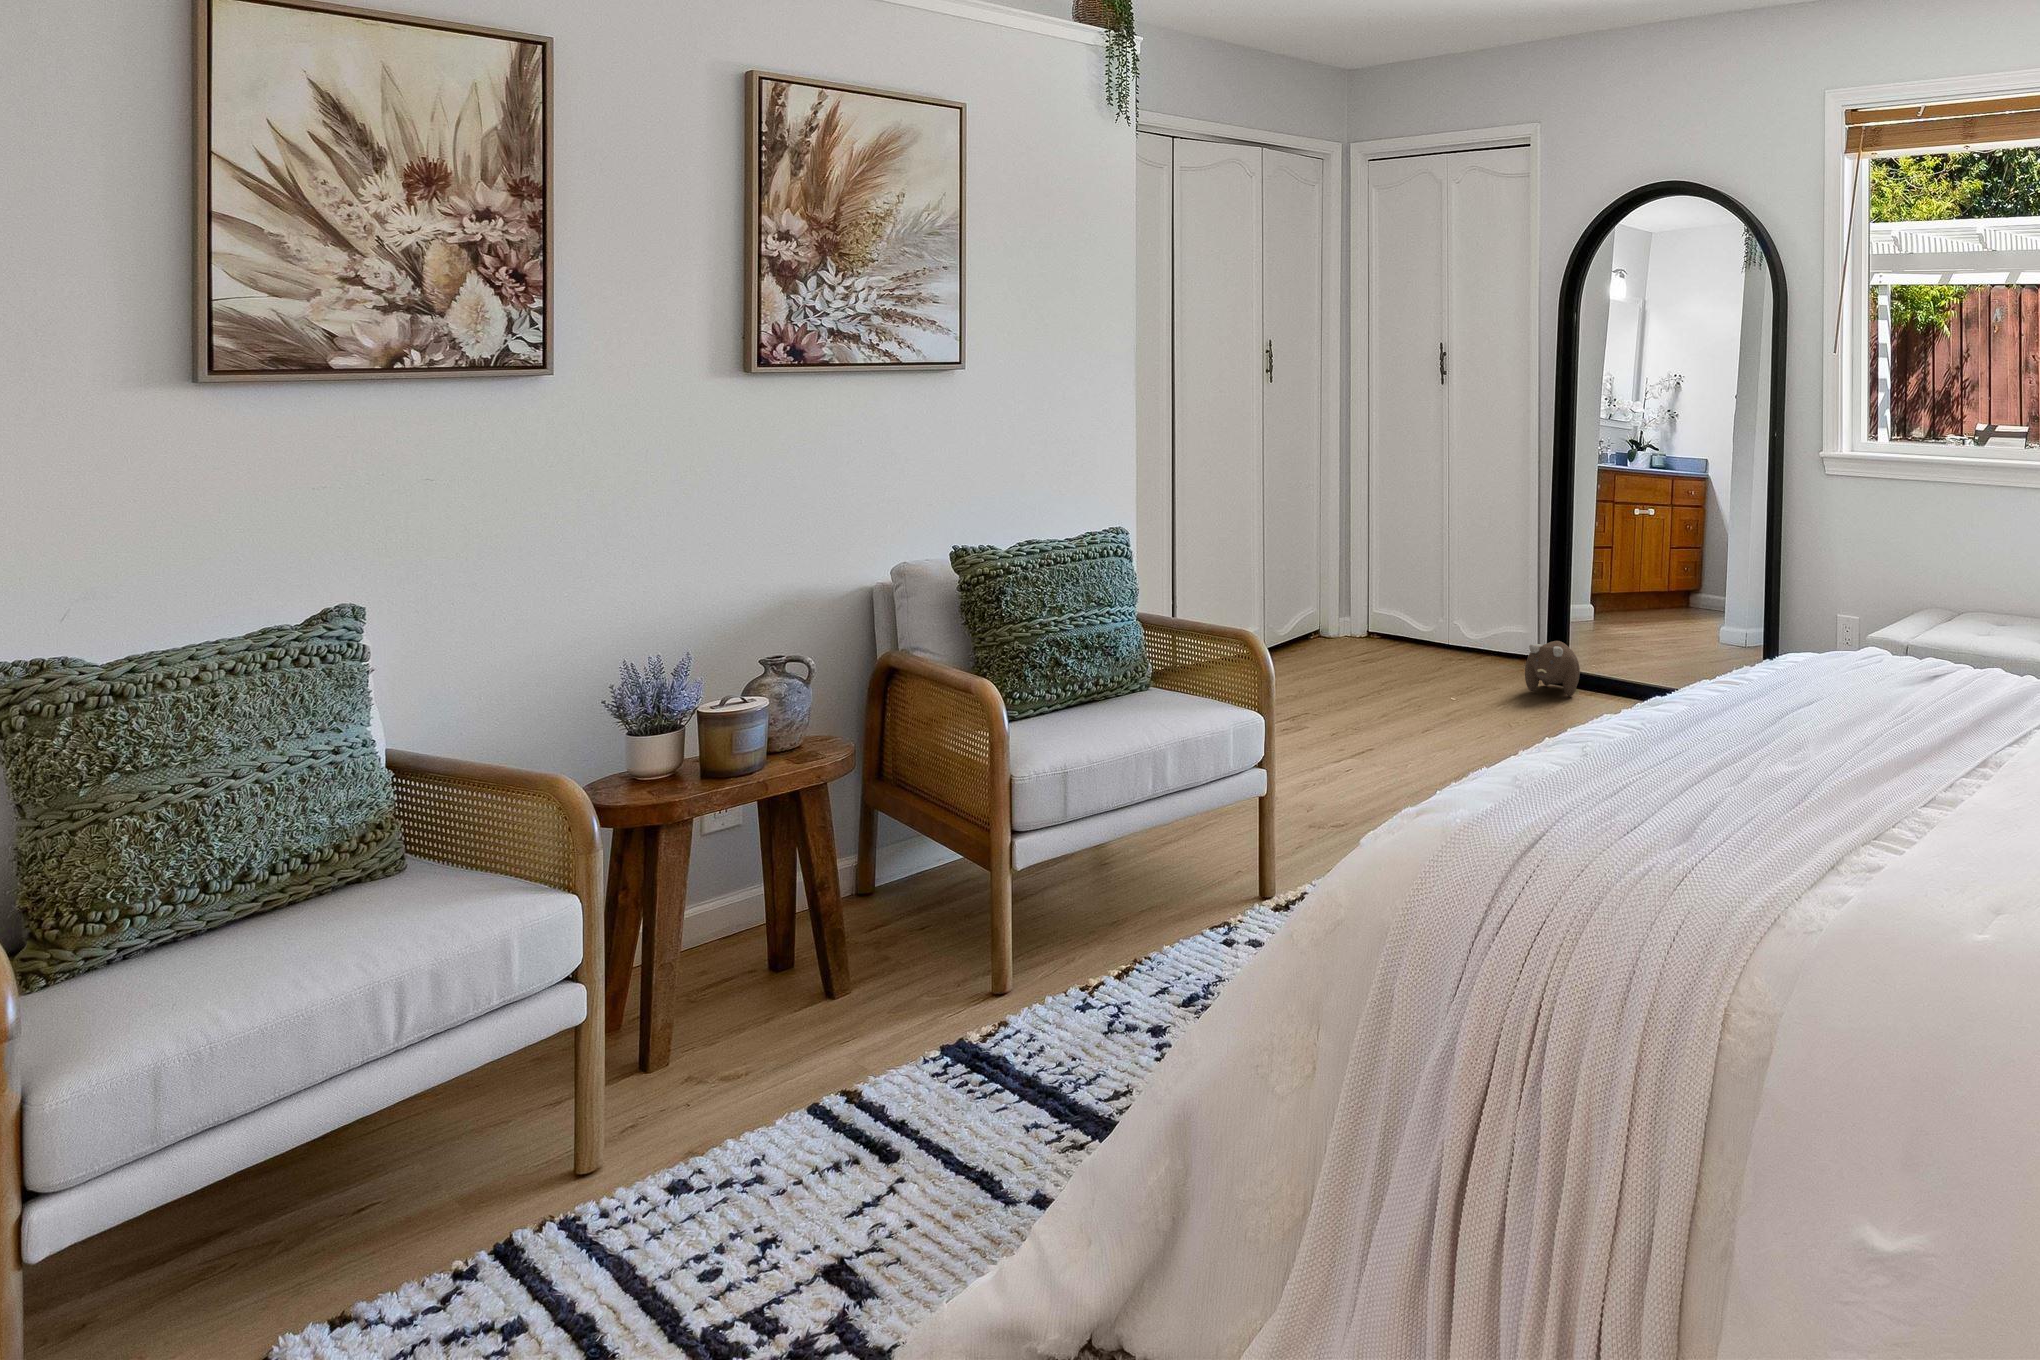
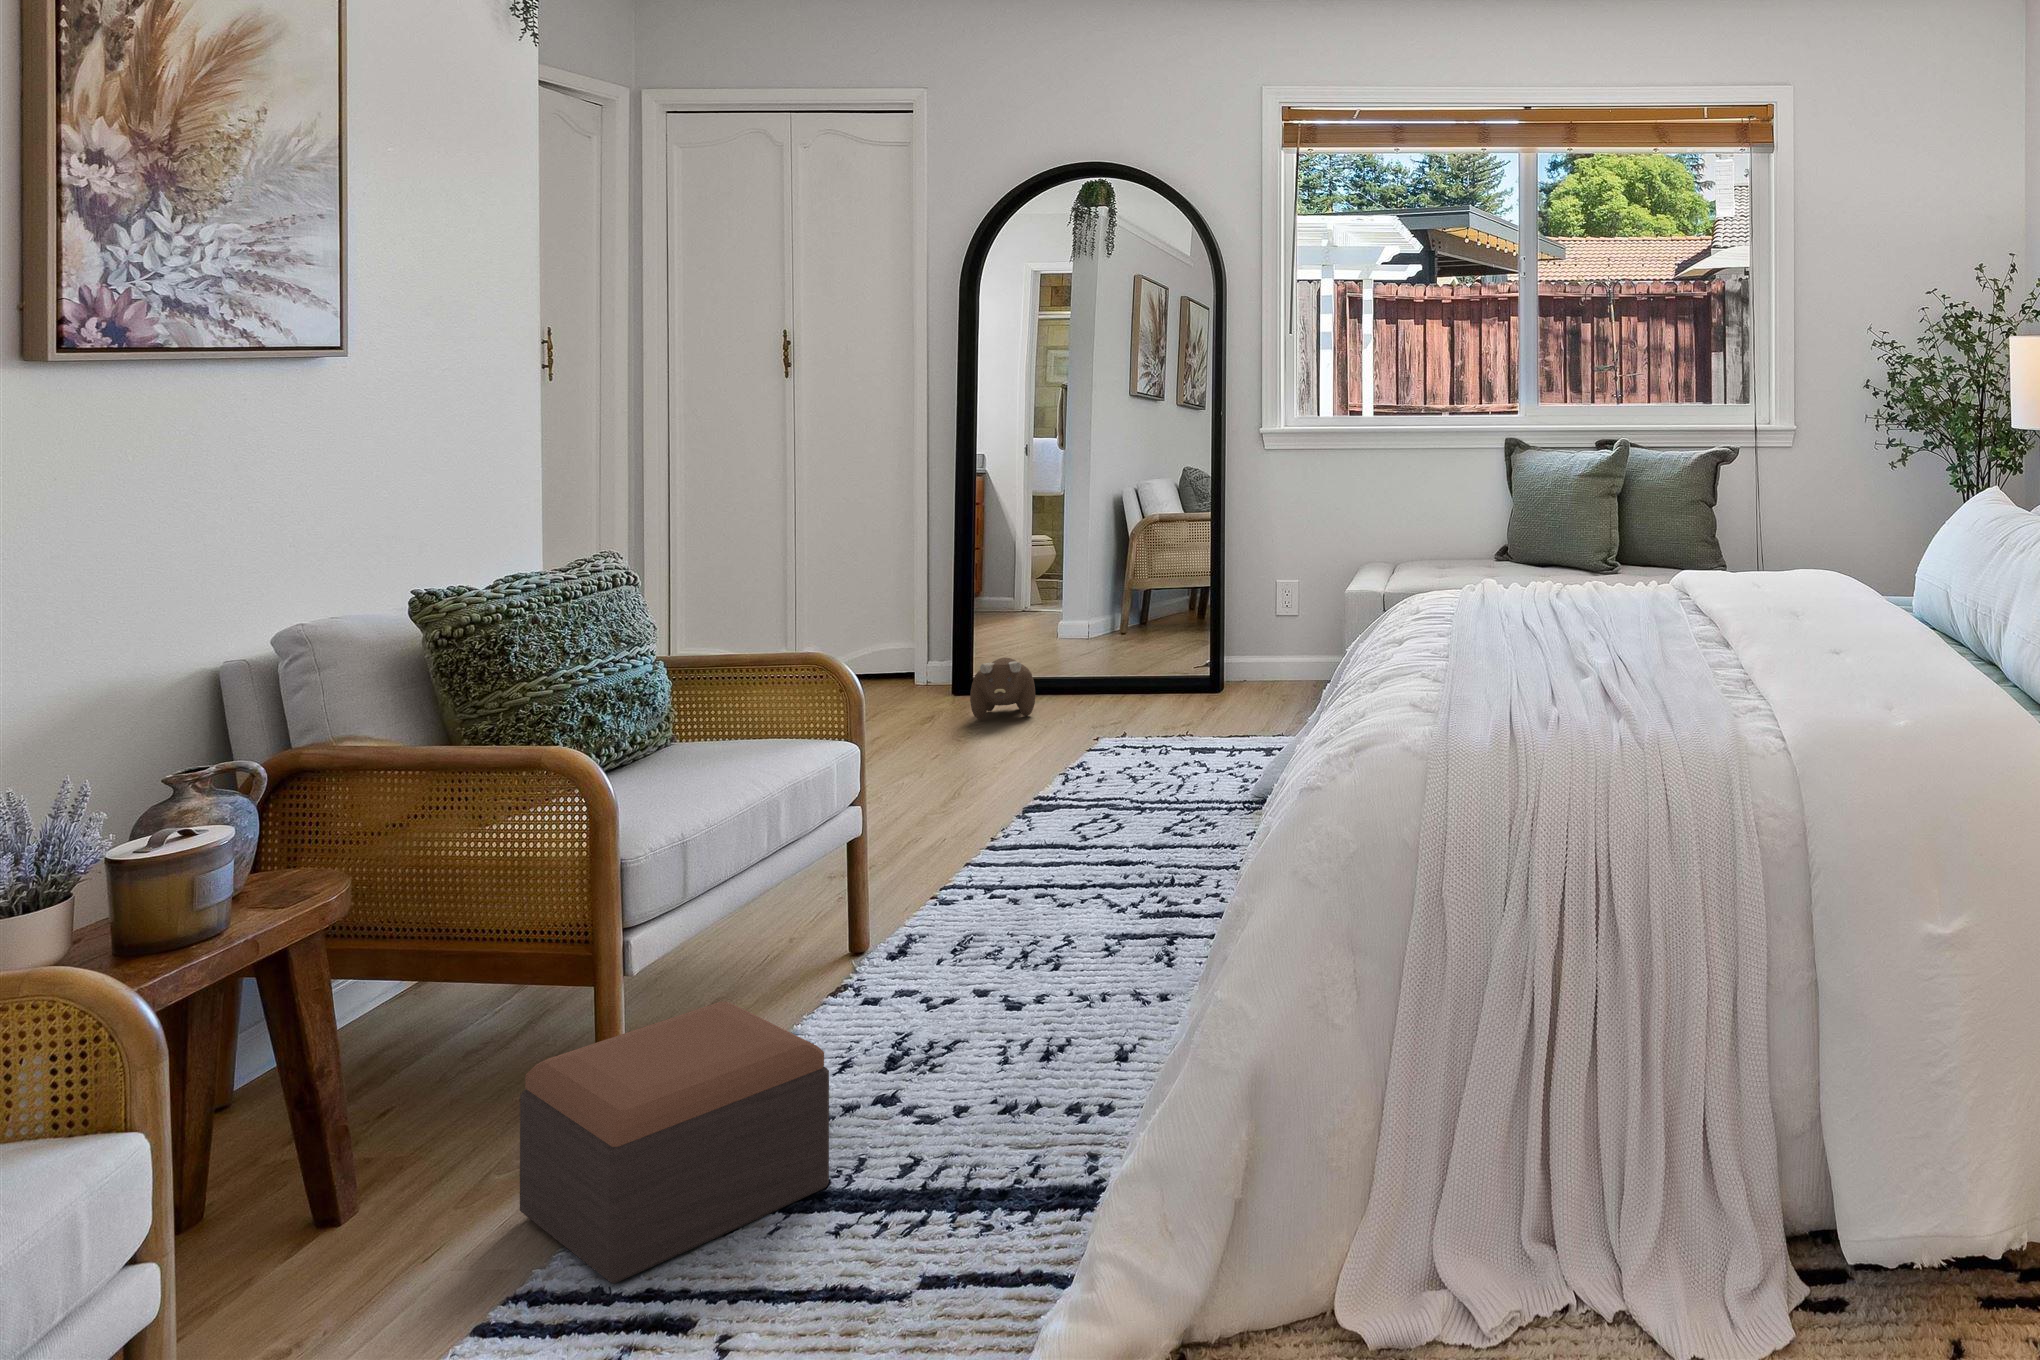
footstool: none [888,908,1073,1109] -> present [520,1002,829,1284]

